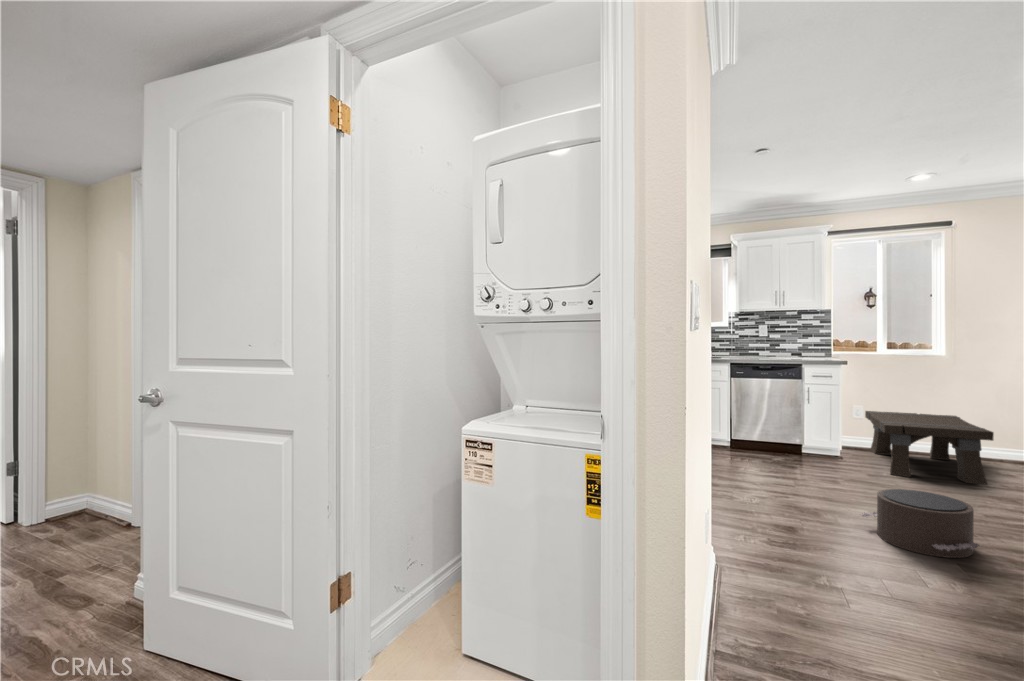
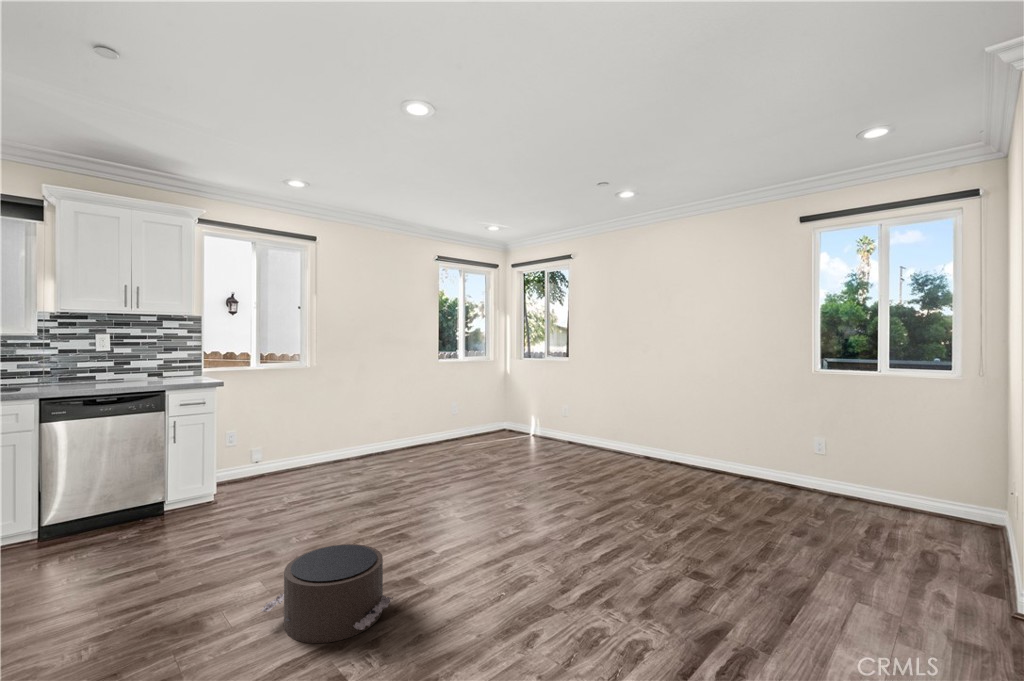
coffee table: present [865,411,994,485] -> none [242,428,361,513]

